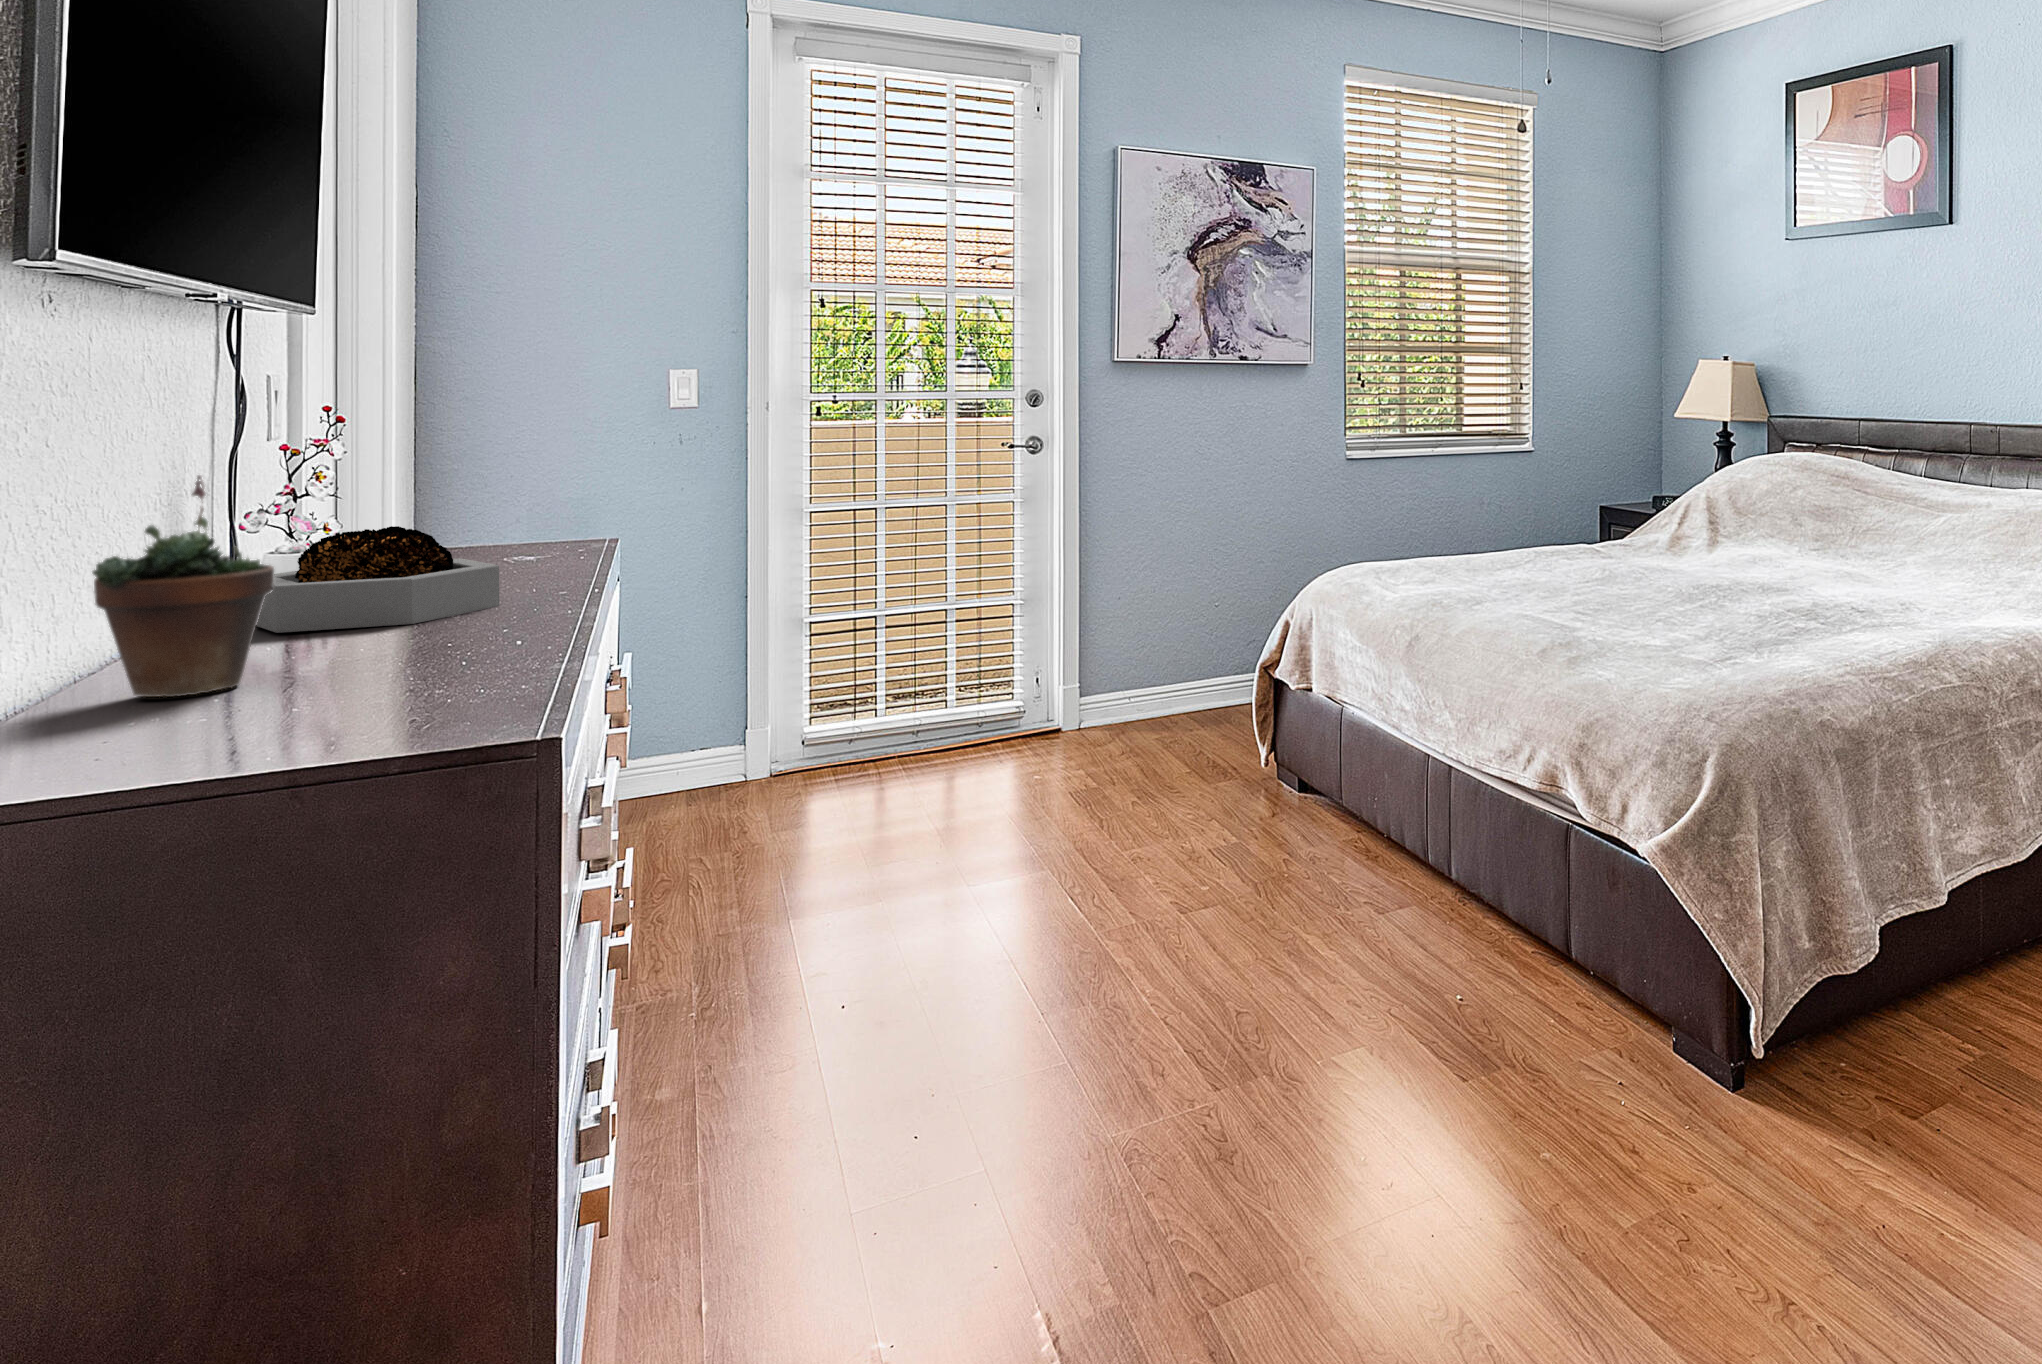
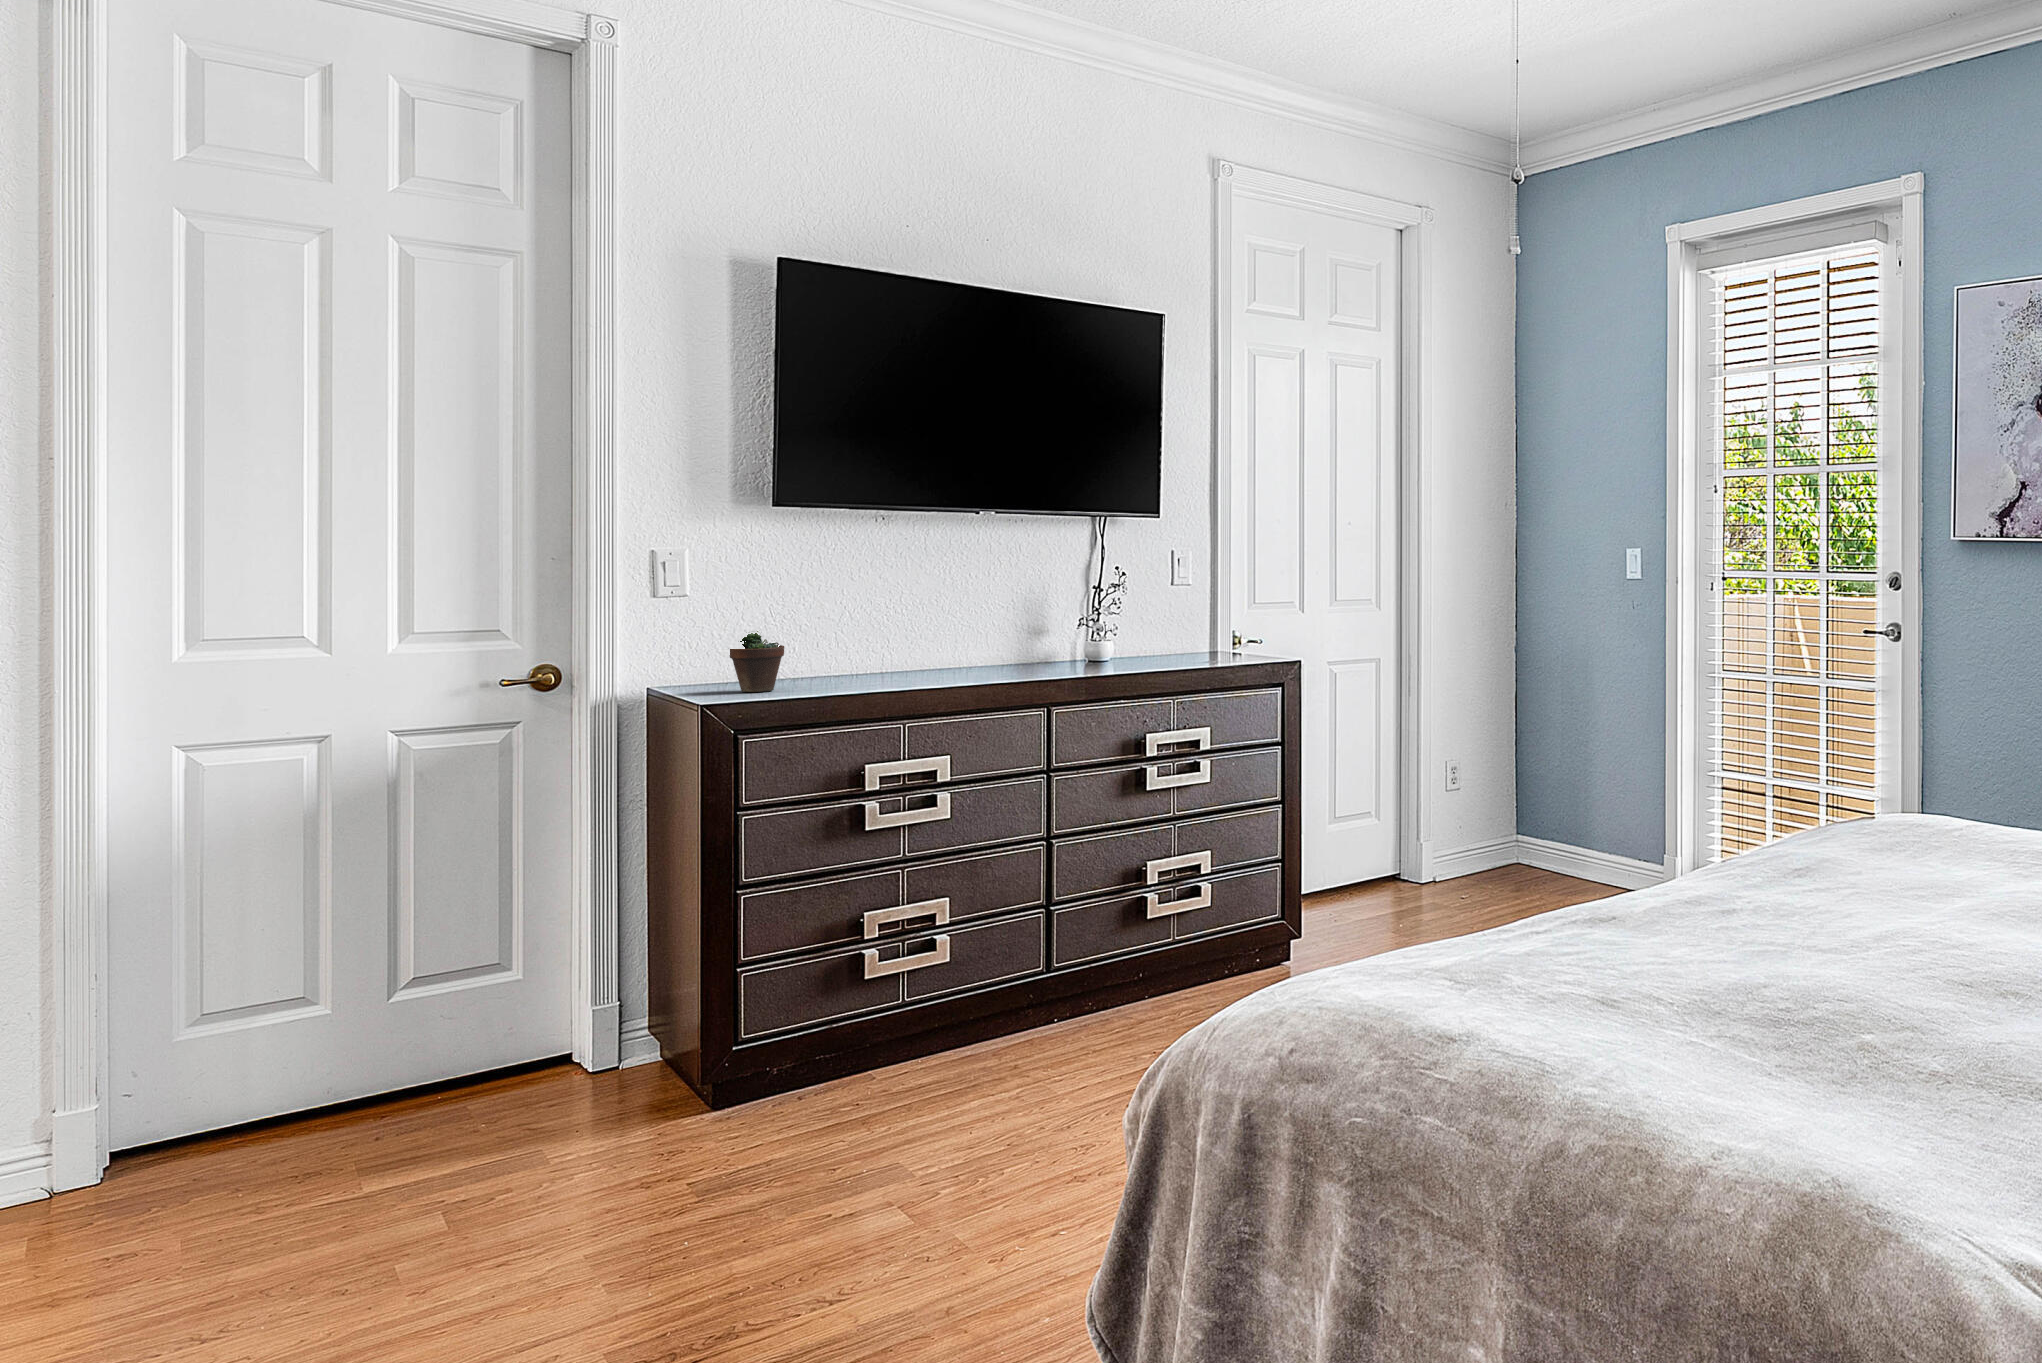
decorative bowl: present [257,526,500,633] -> none [902,636,997,685]

